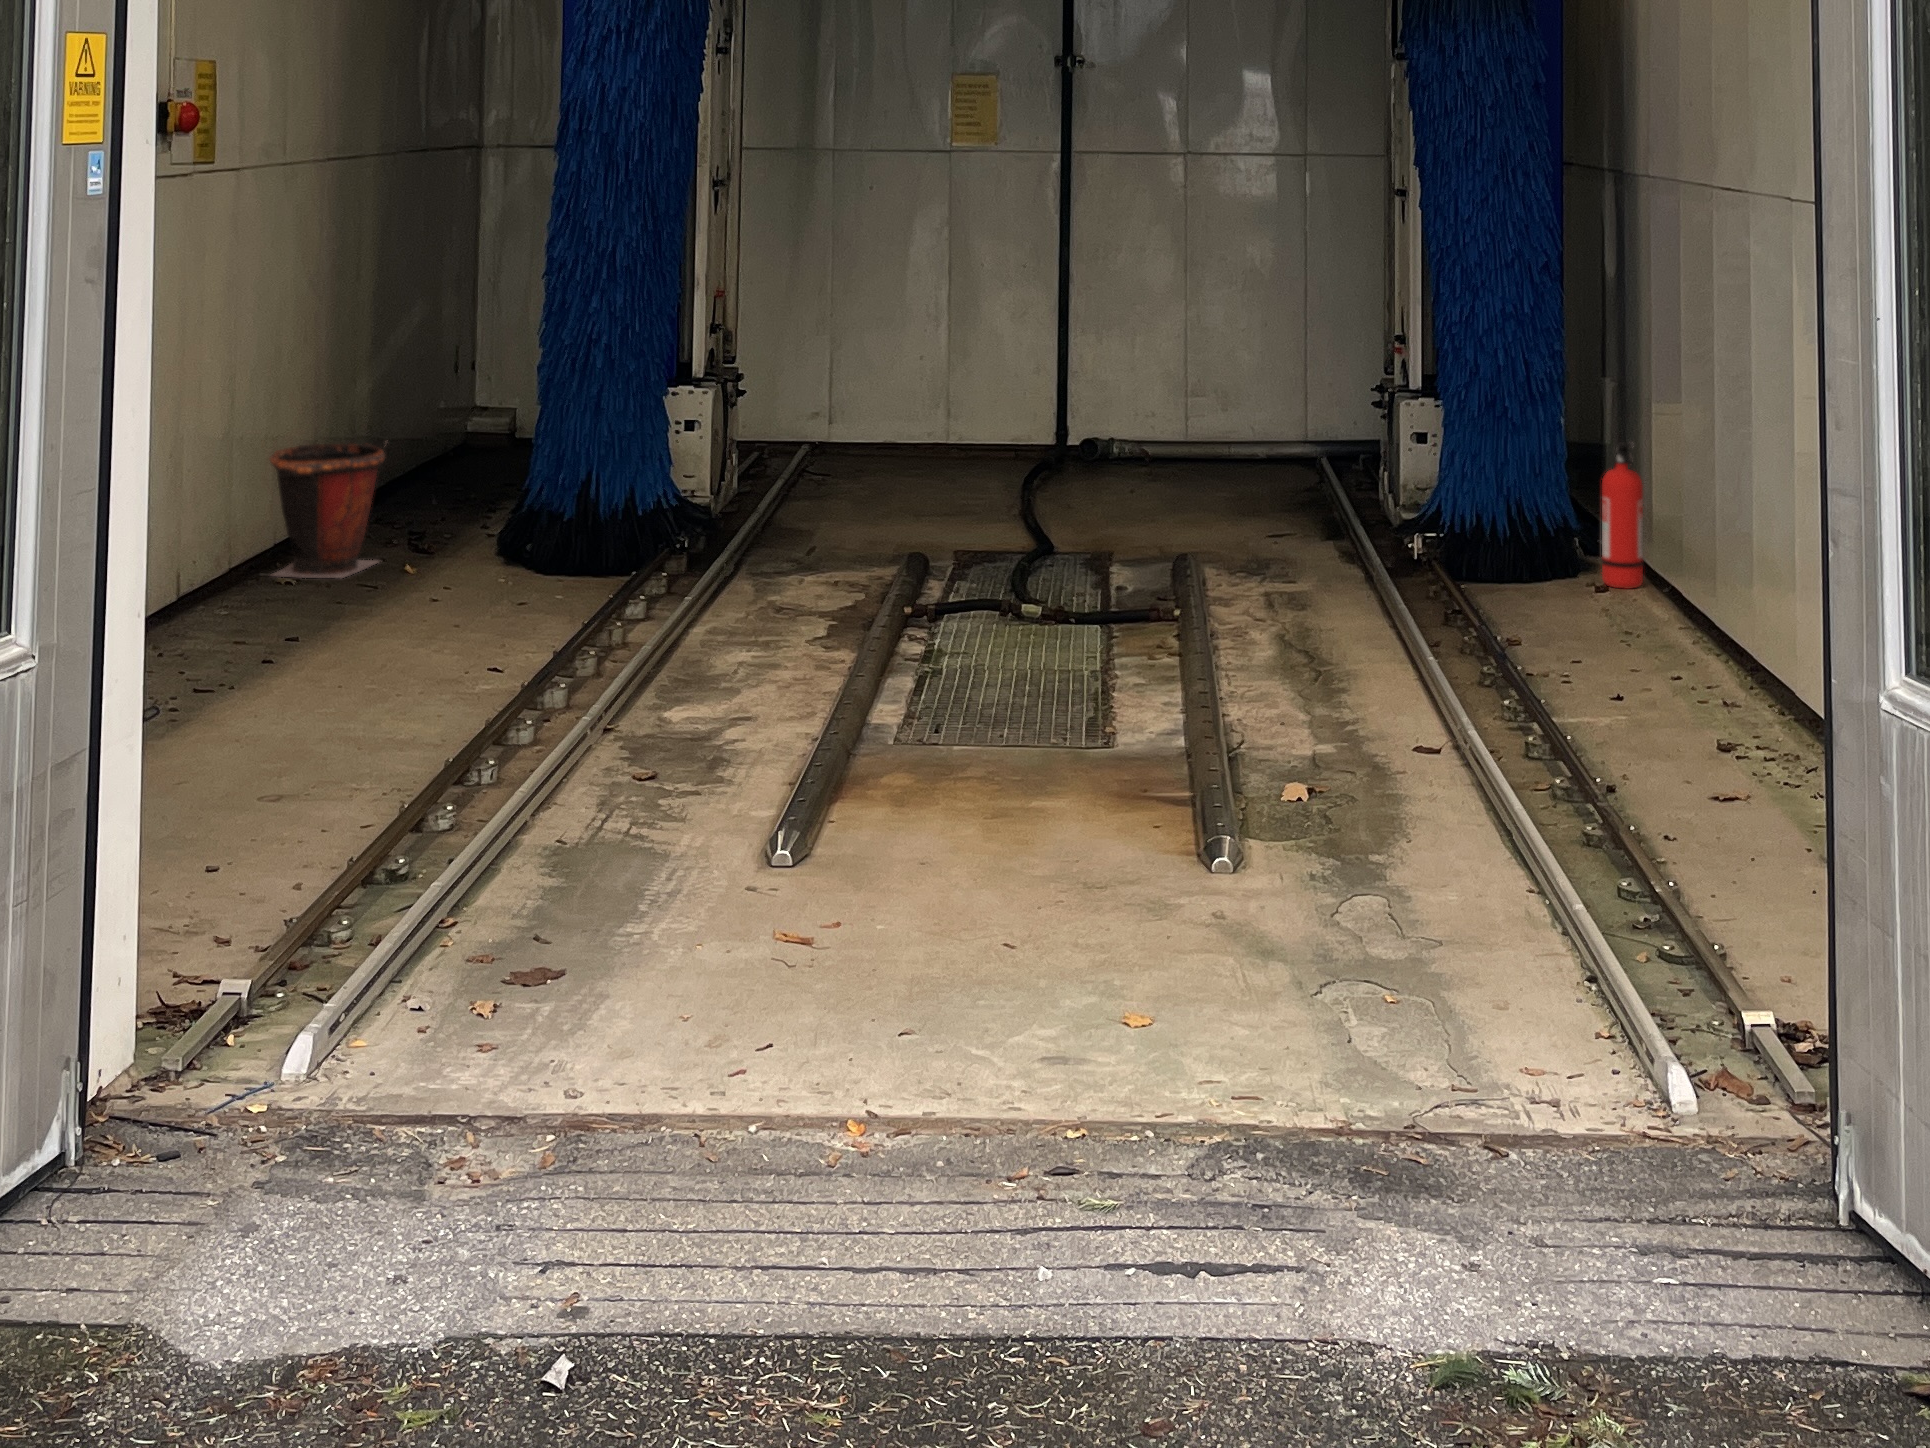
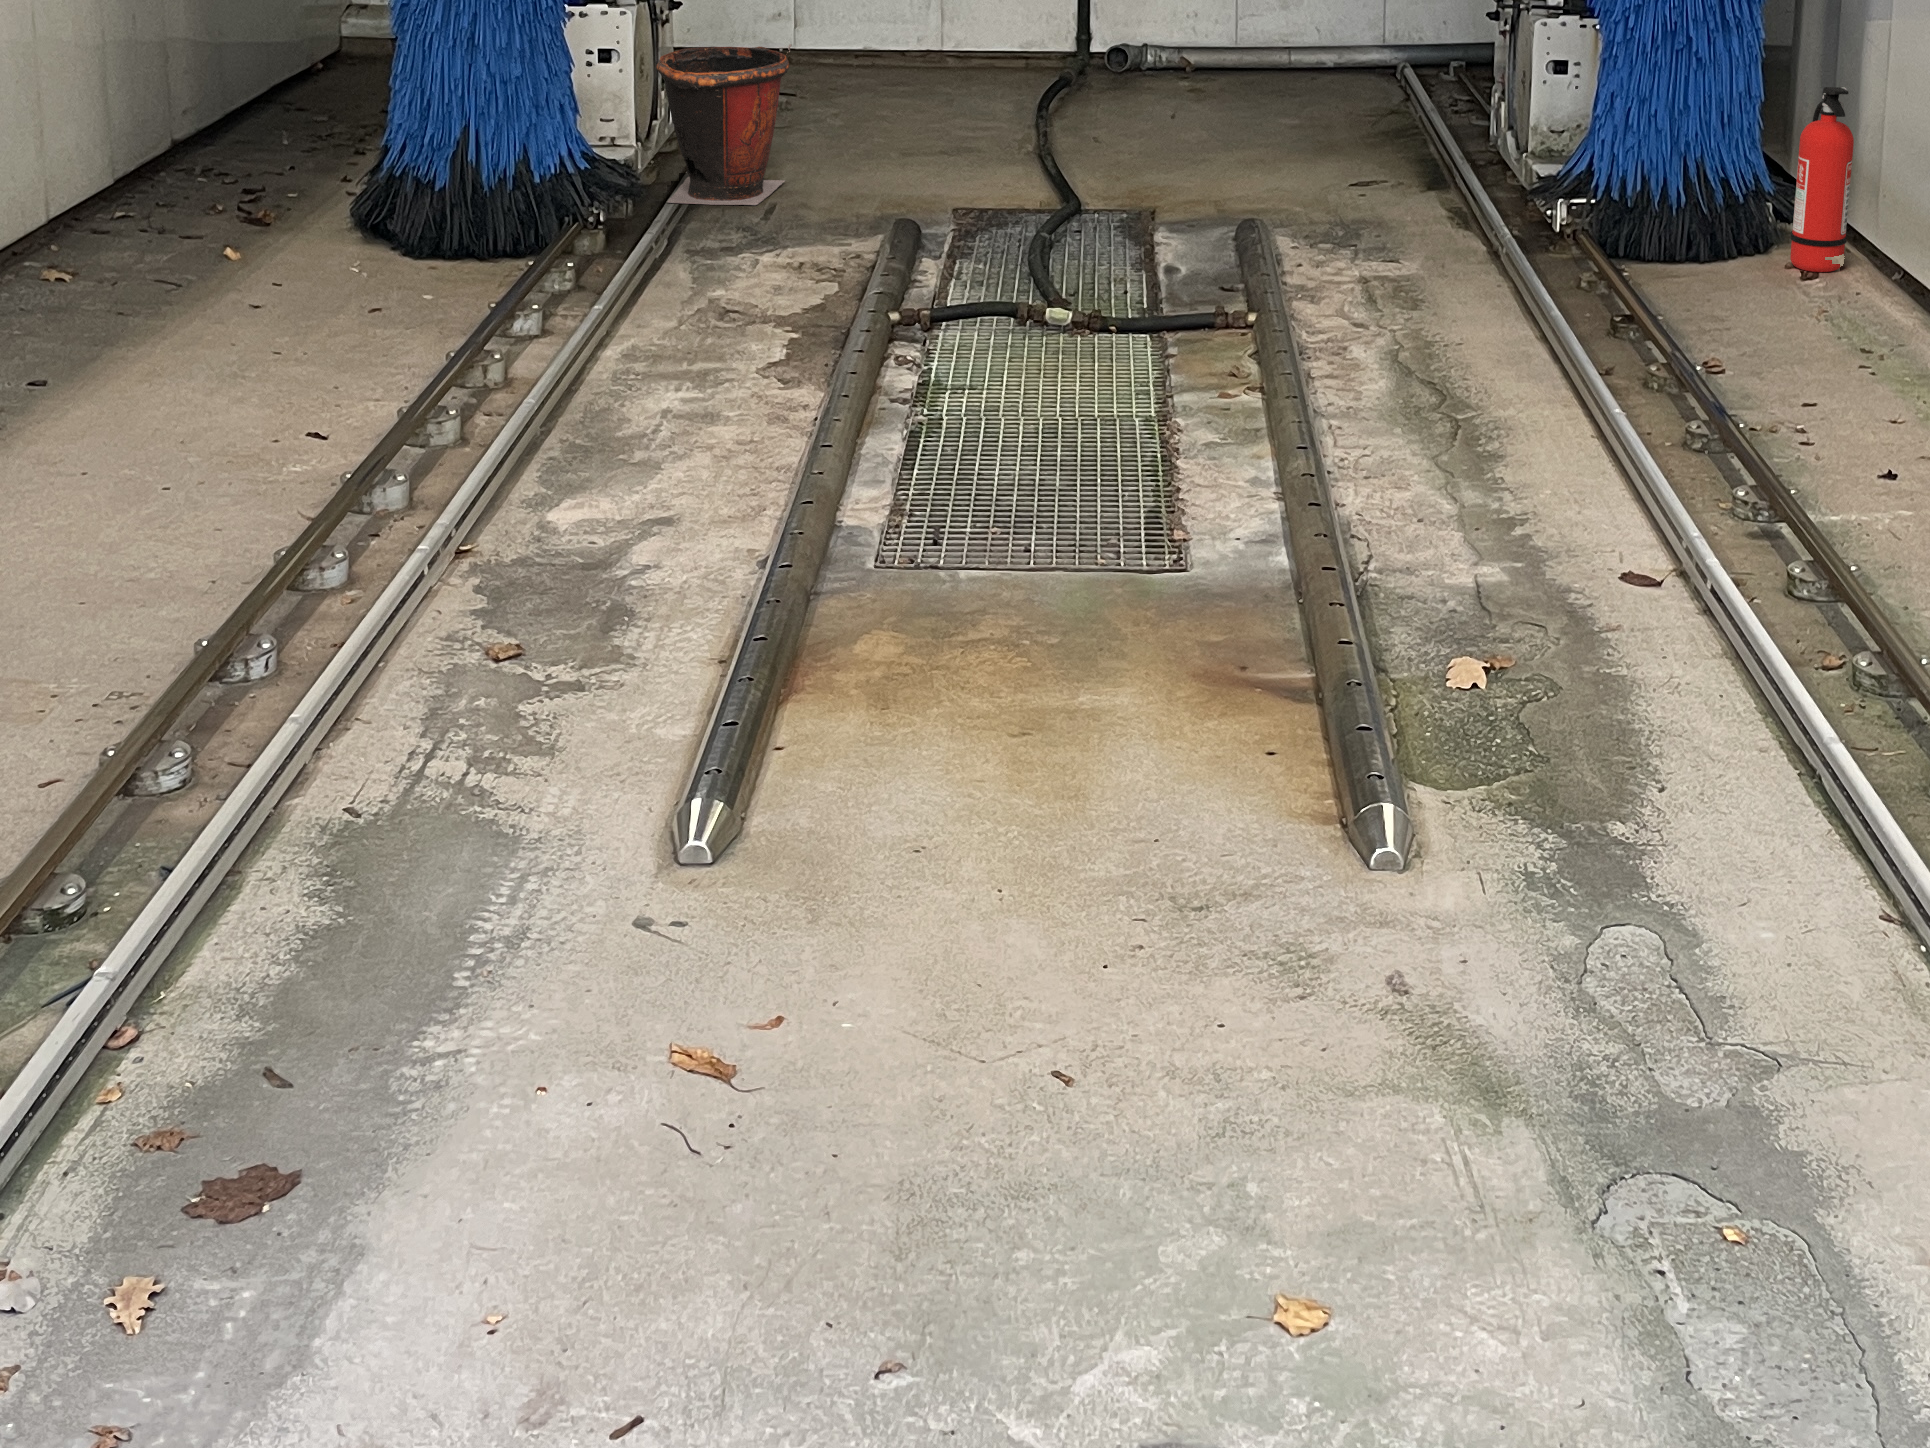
waste bin: present [270,444,385,578] -> present [657,44,792,205]

